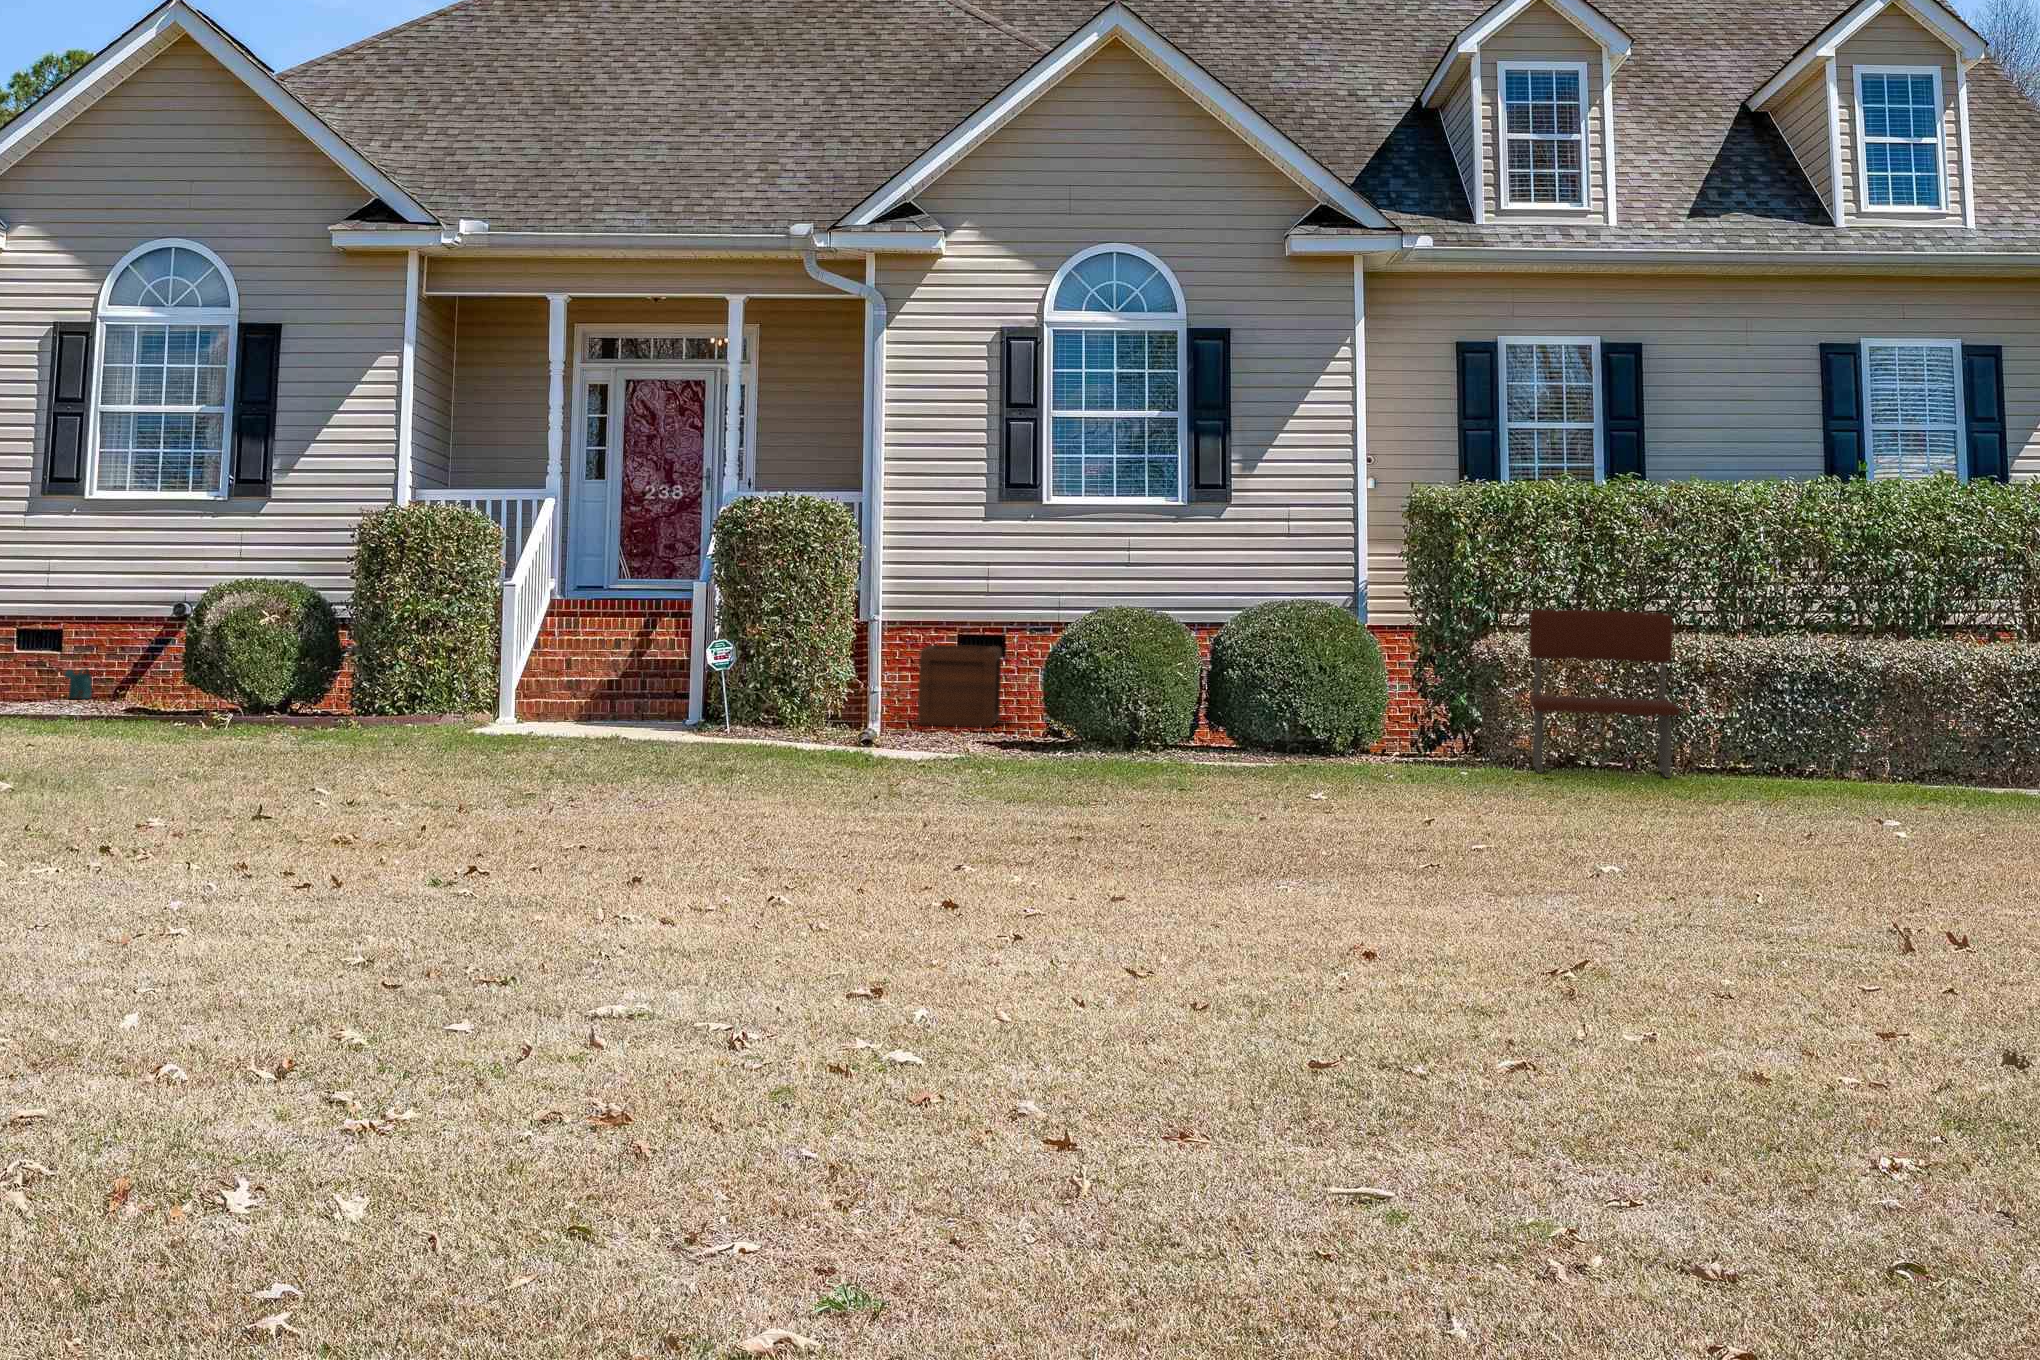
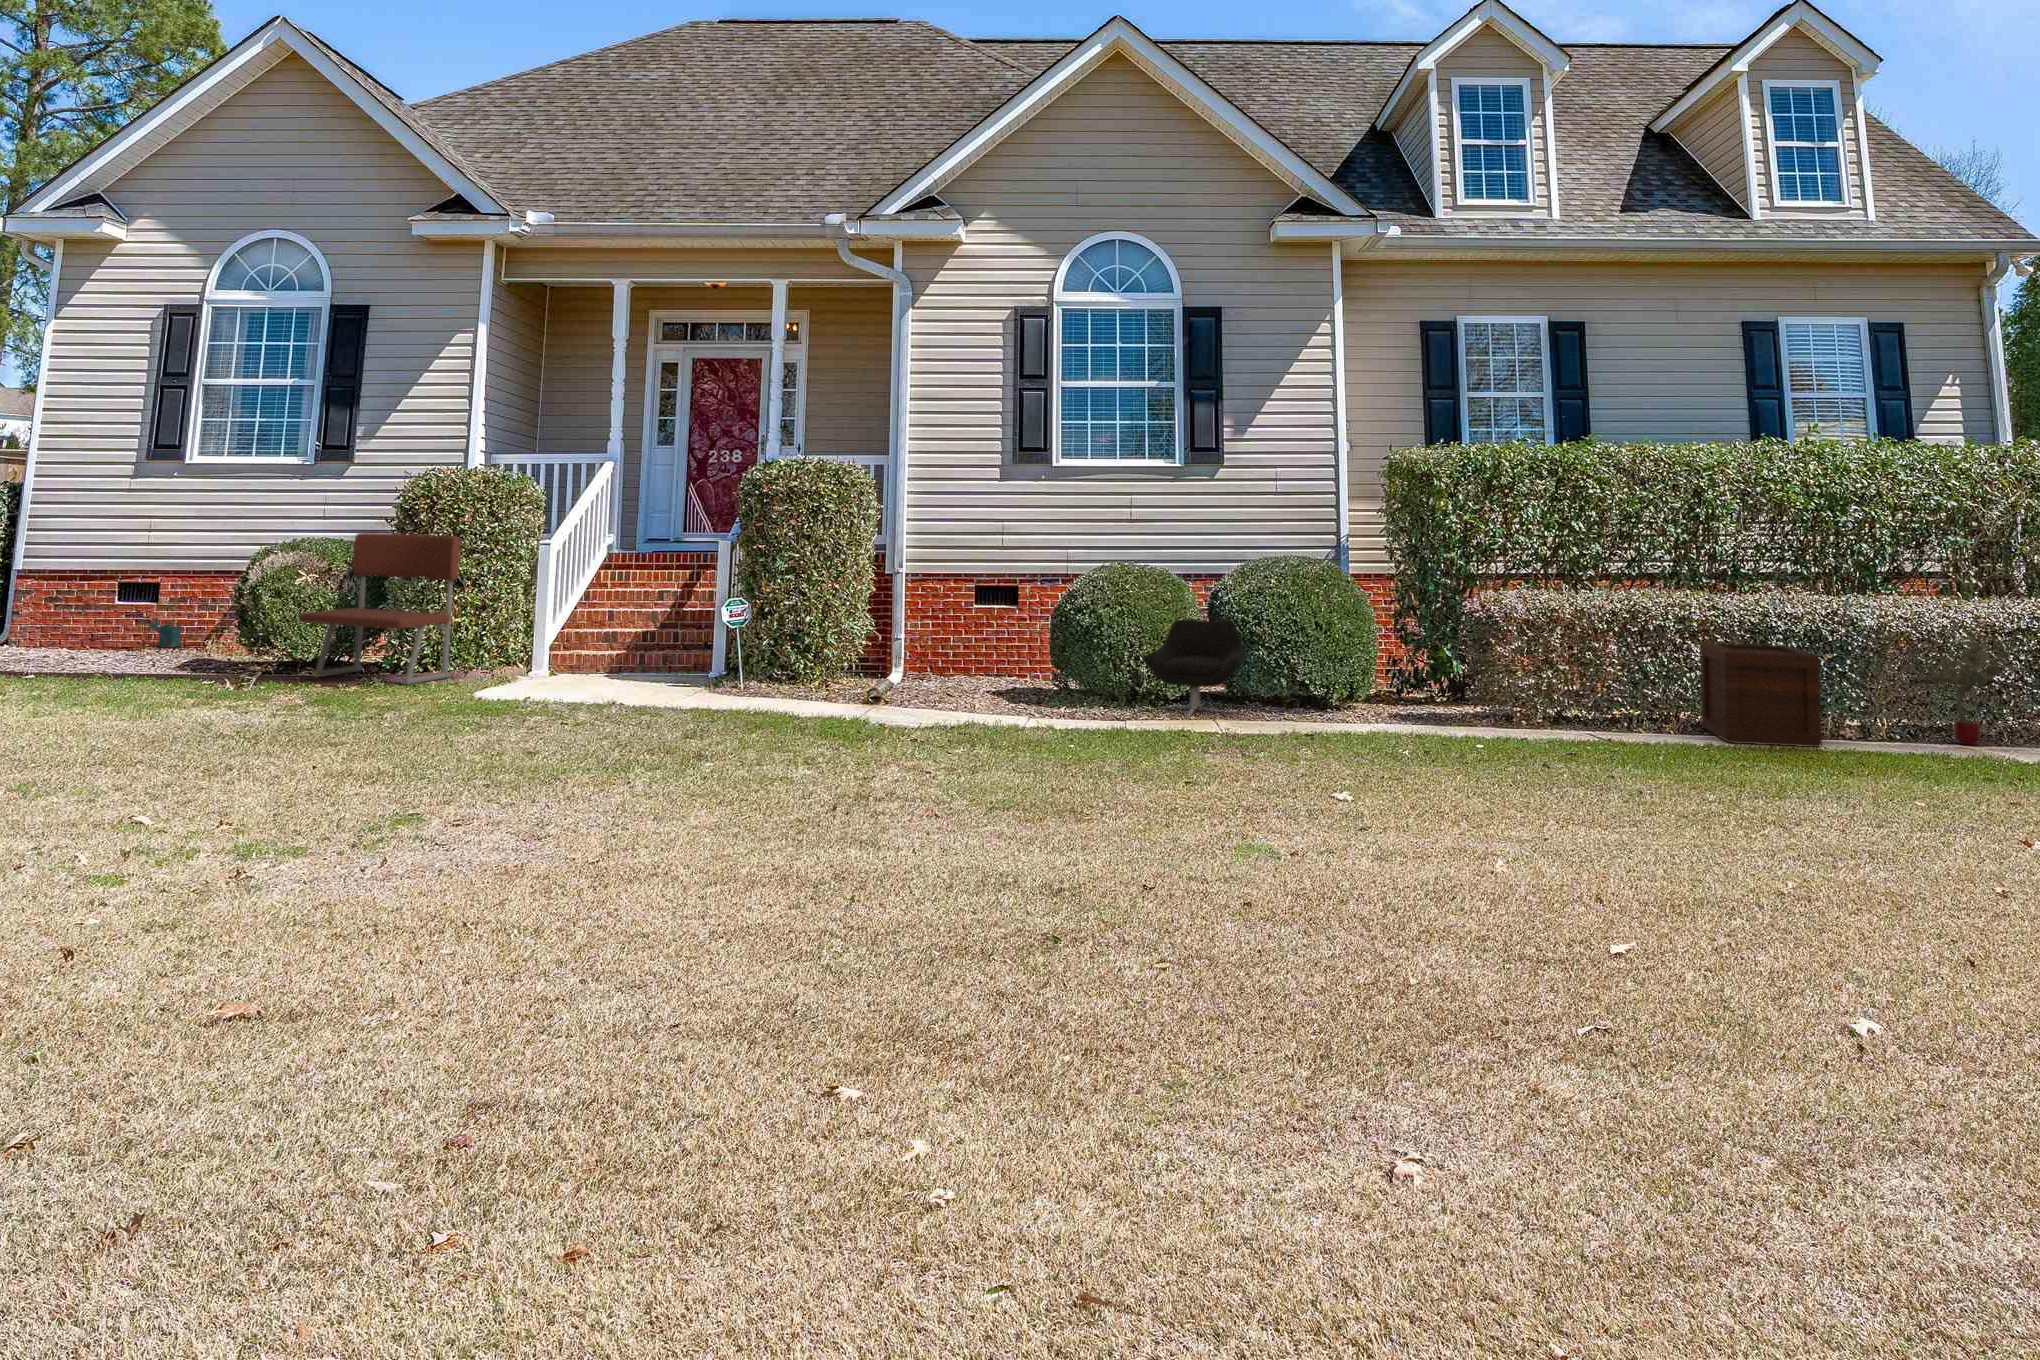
bench: present [1529,609,1680,778] -> present [299,533,461,685]
wooden crate: present [917,645,1002,727] -> present [1700,642,1822,747]
lounge chair: none [1143,663,1249,760] -> present [1142,618,1246,718]
potted tree: none [1909,666,2009,784] -> present [1915,625,2015,745]

